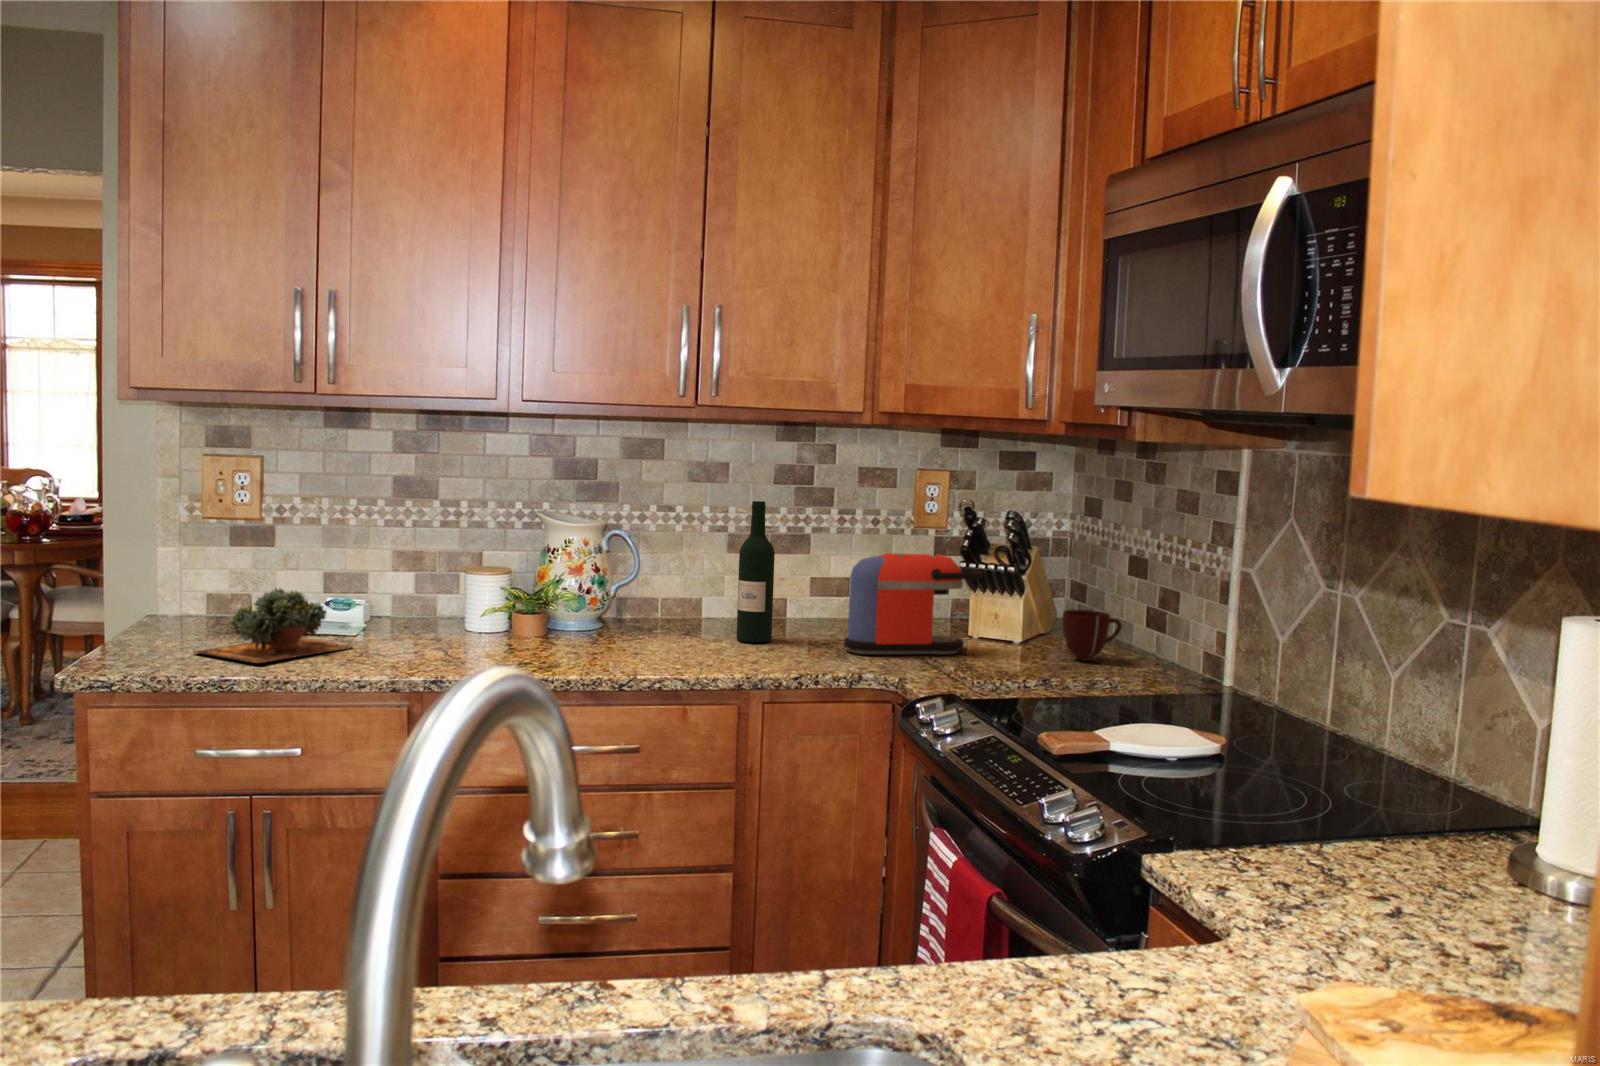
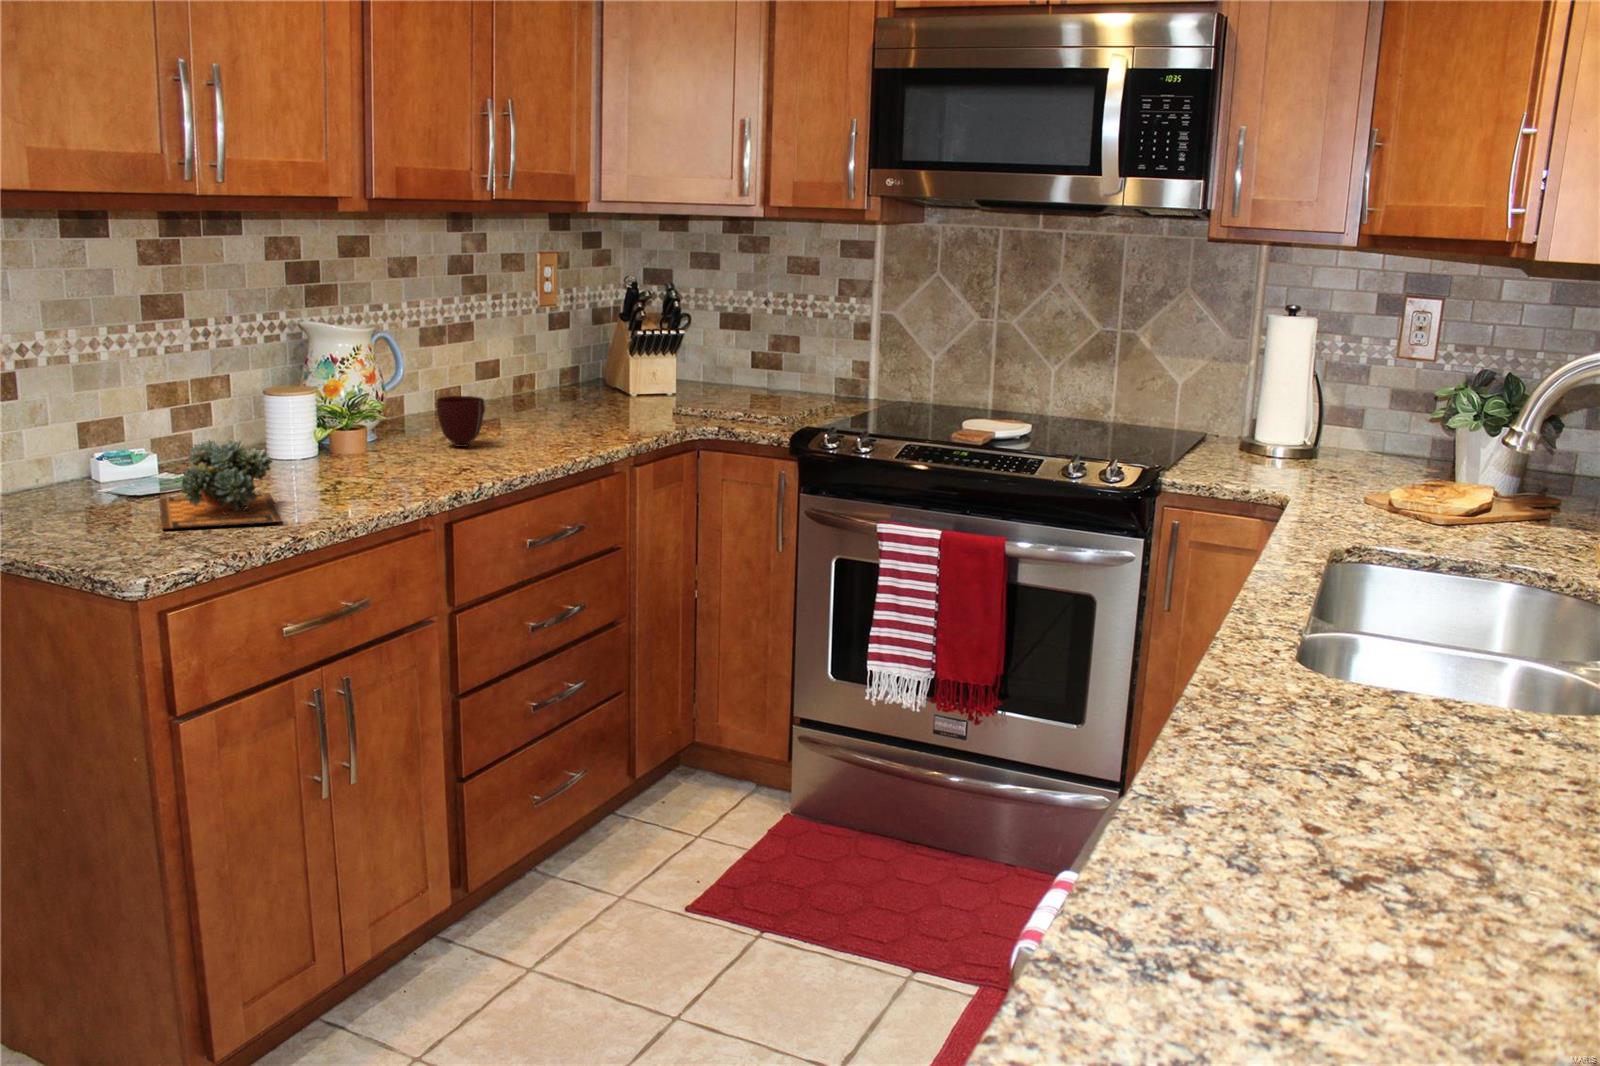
wine bottle: present [737,501,775,643] -> none [495,294,530,428]
coffee maker: present [844,553,983,654] -> none [590,328,674,423]
mug: present [1063,610,1122,661] -> present [437,396,485,447]

